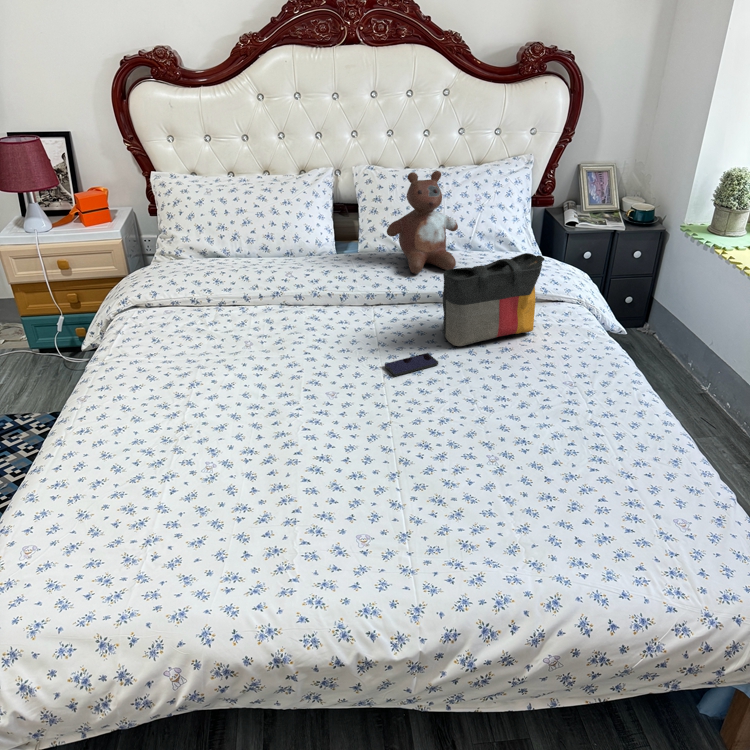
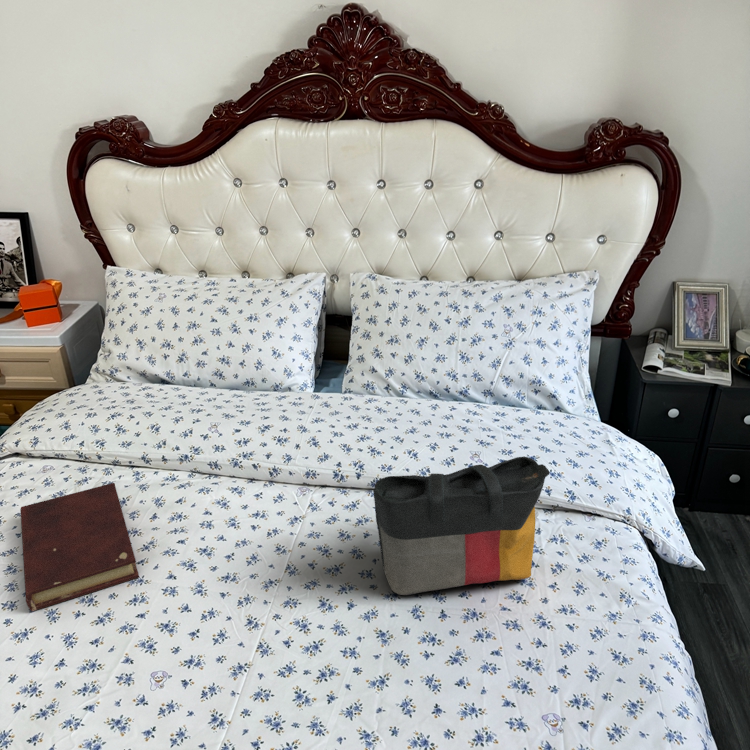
stuffed bear: present [387,171,458,274] -> none [355,300,460,444]
book: none [181,310,287,378] -> present [20,483,139,611]
smartphone: present [385,353,438,376] -> none [267,603,353,649]

